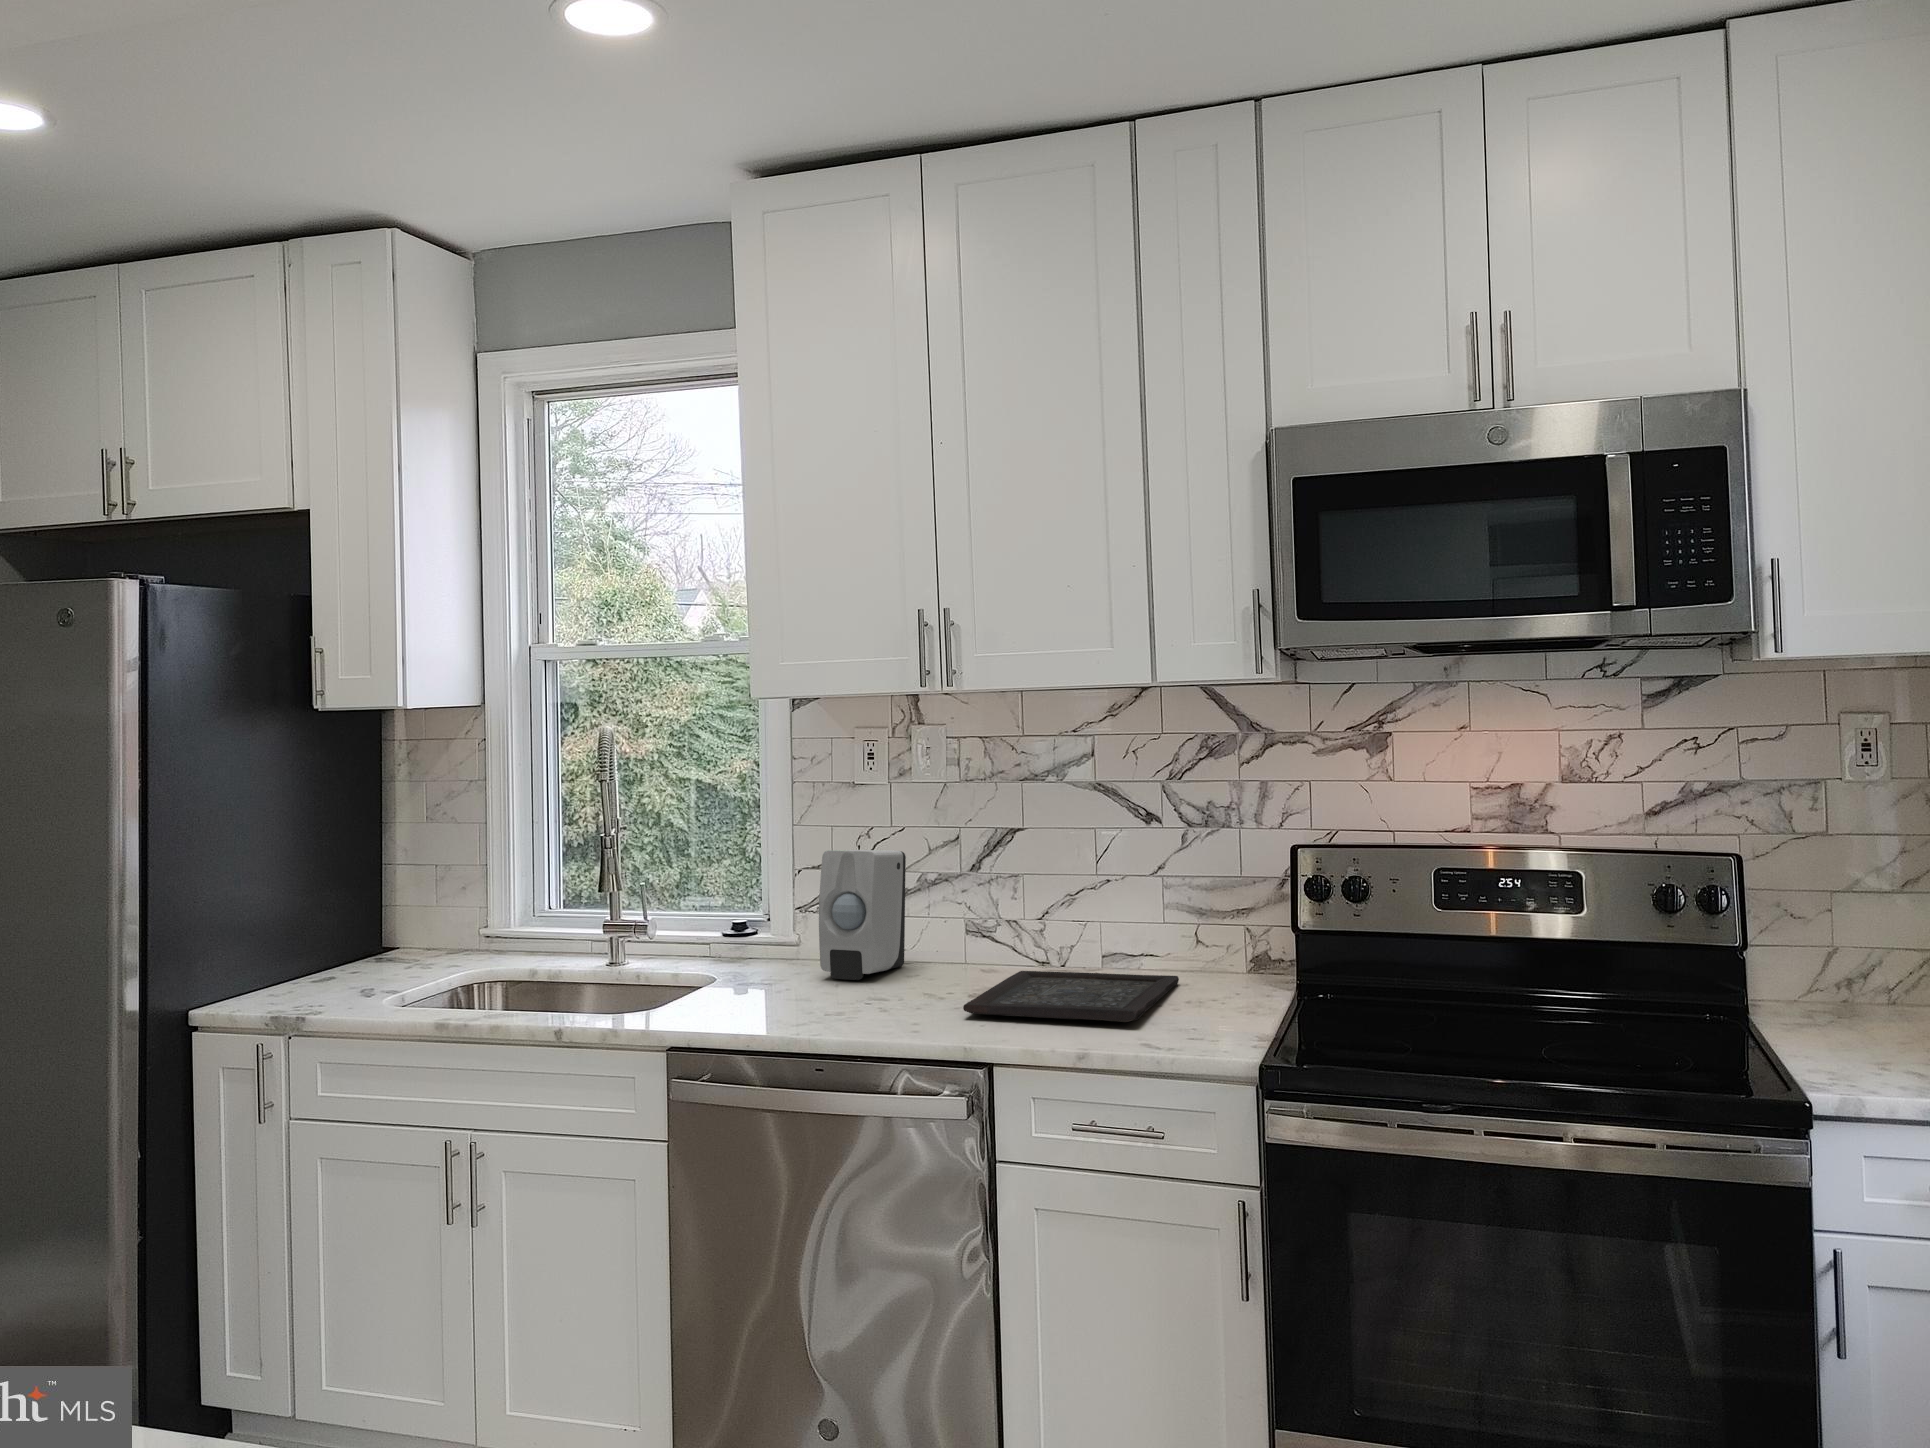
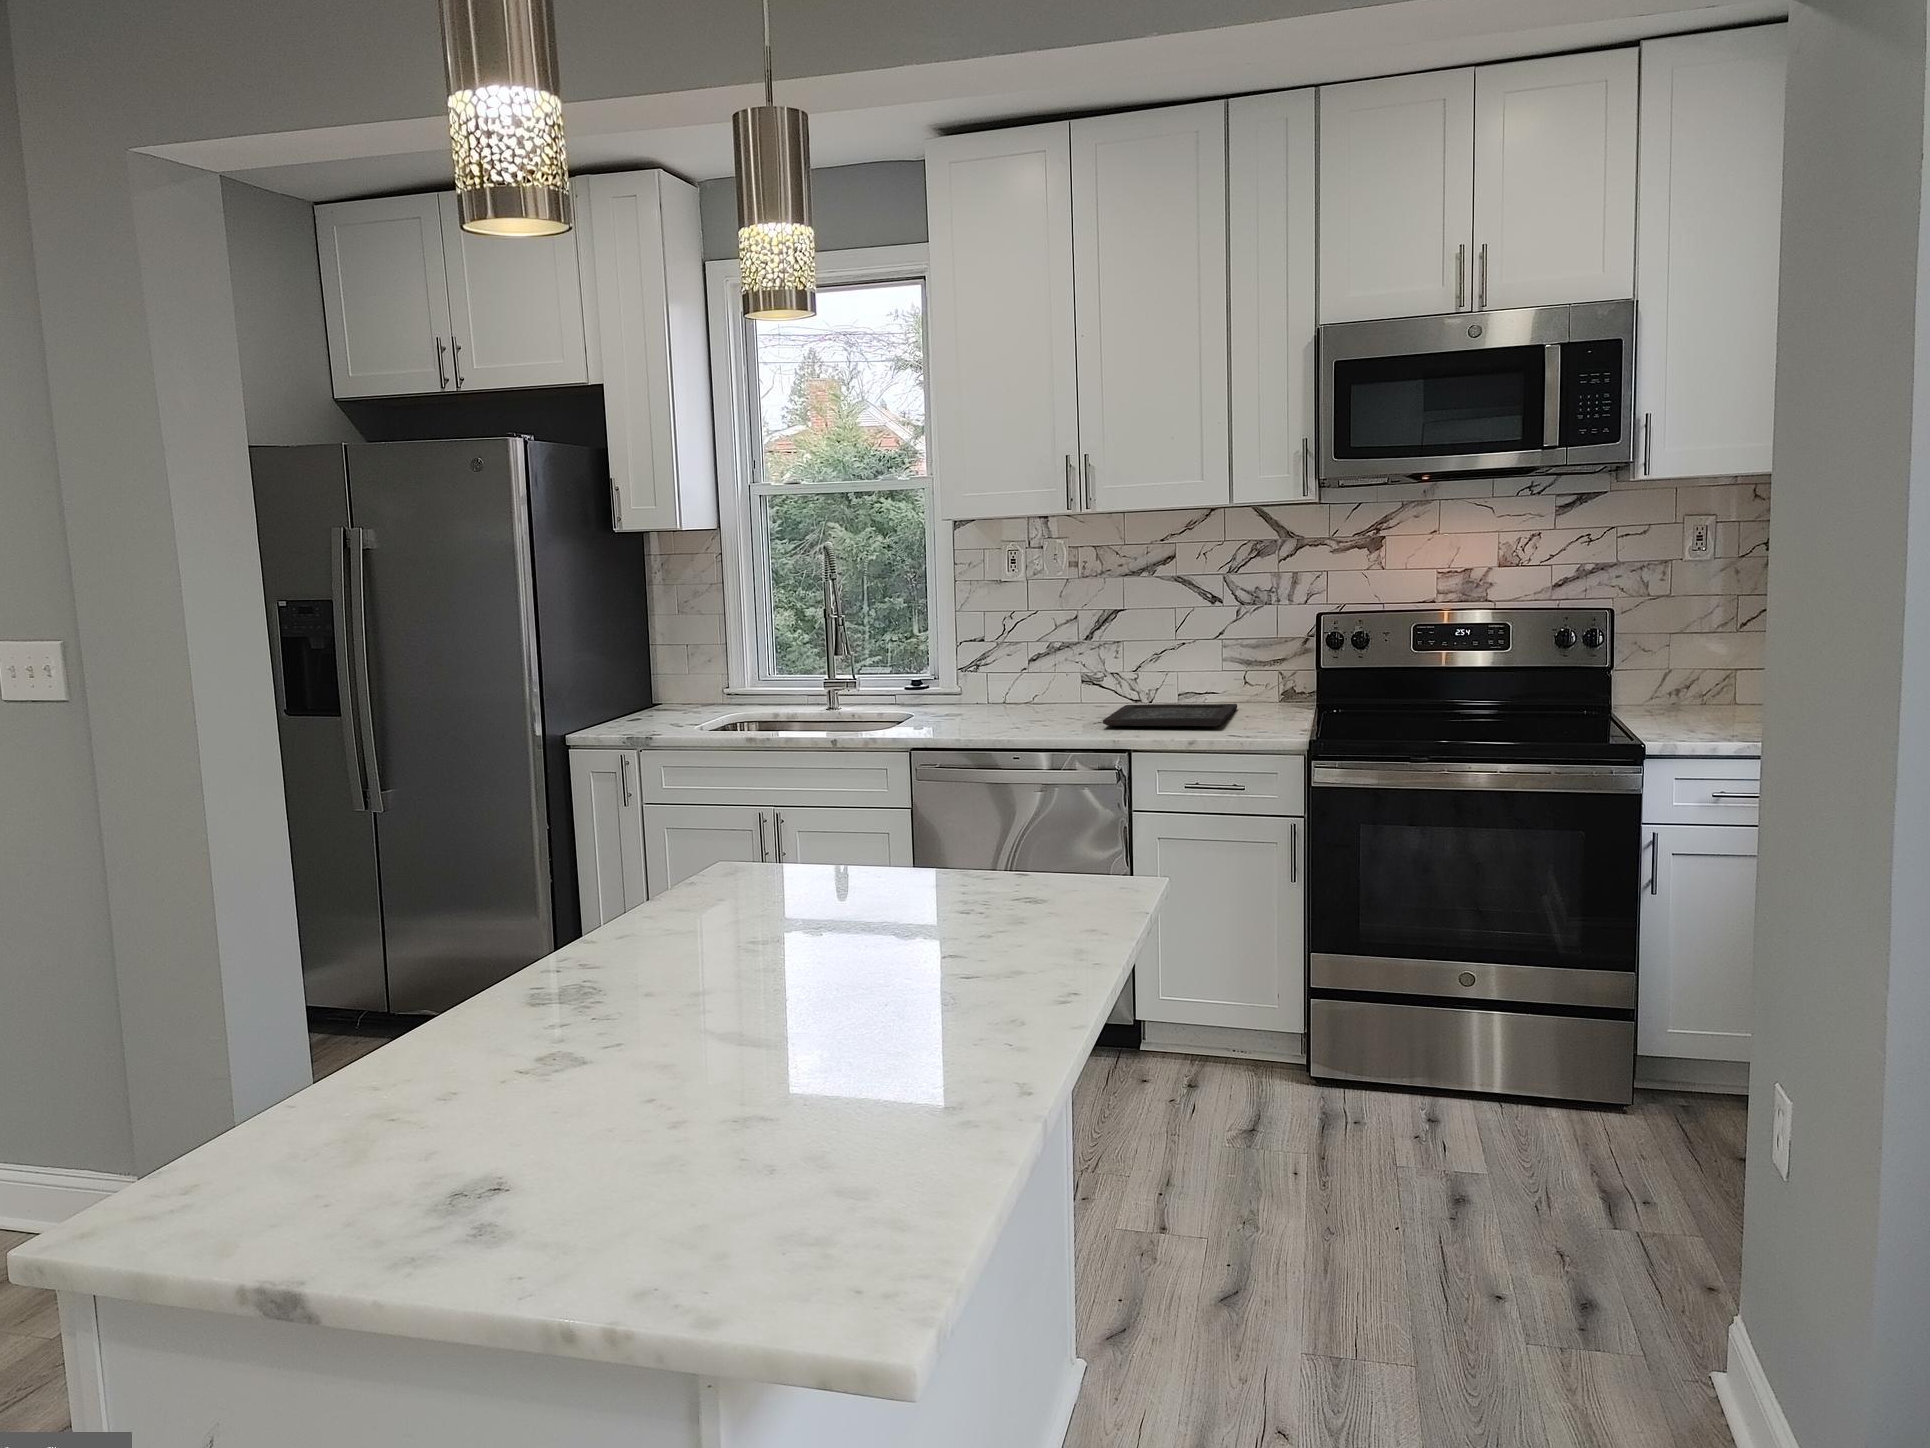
soap dispenser: present [819,850,906,980] -> none [986,625,1041,713]

